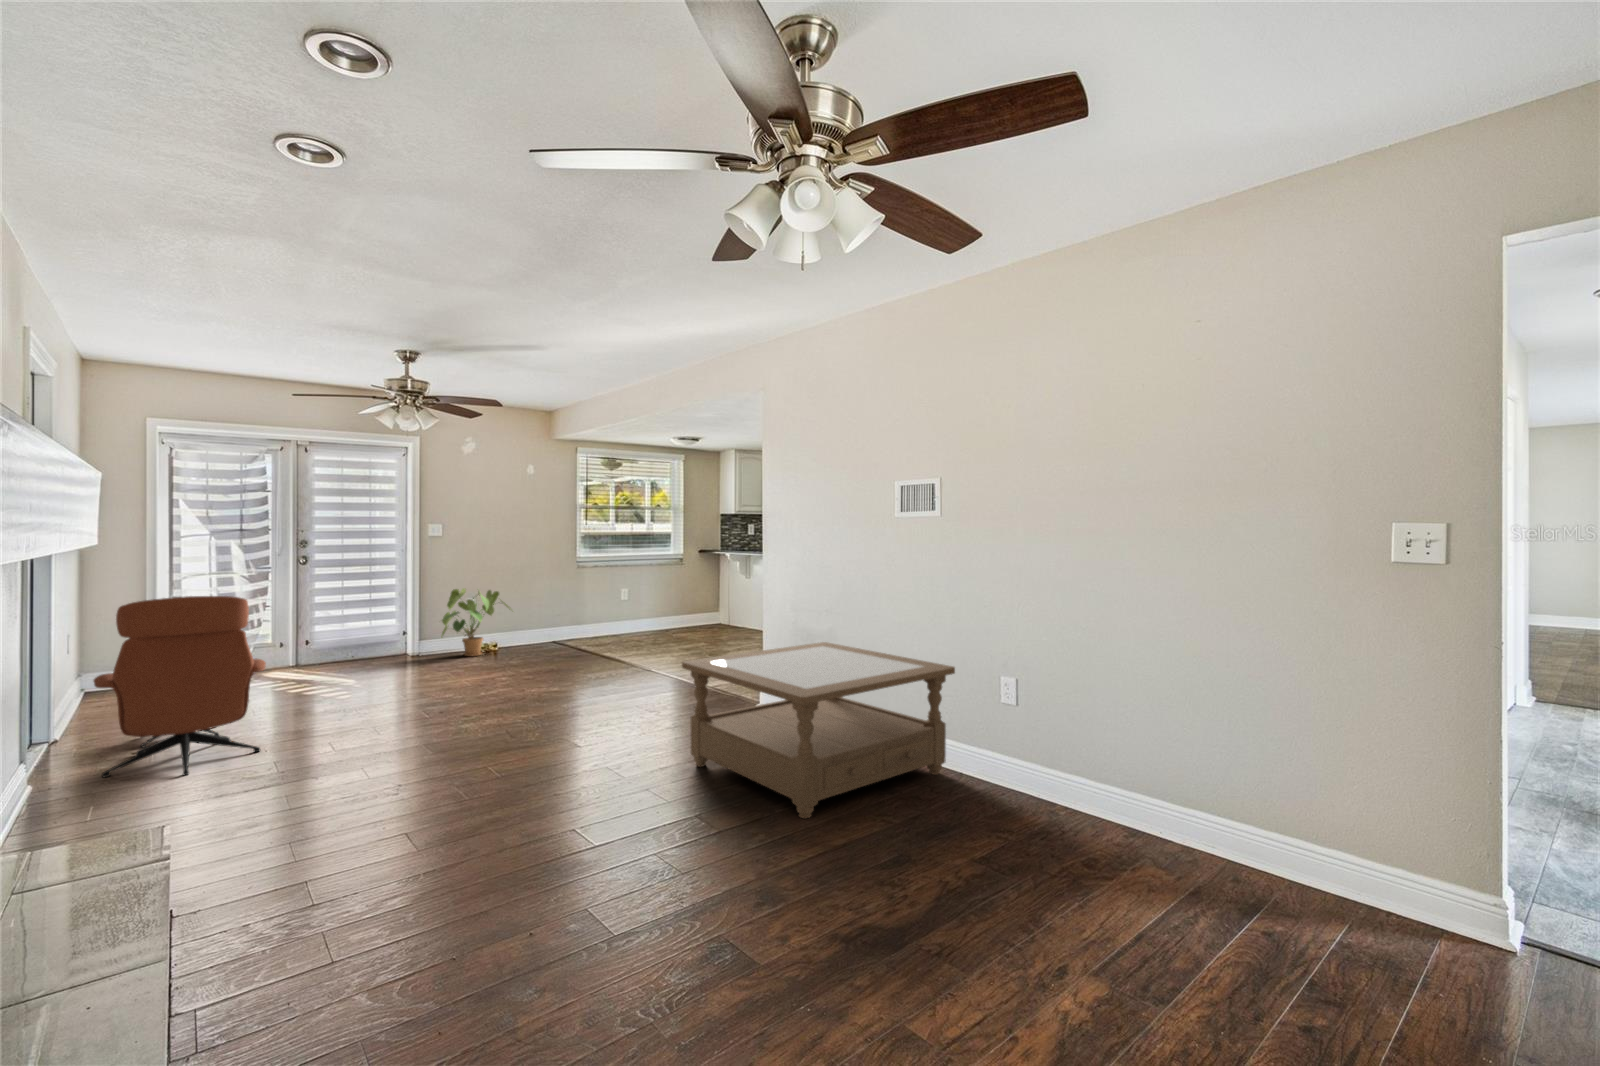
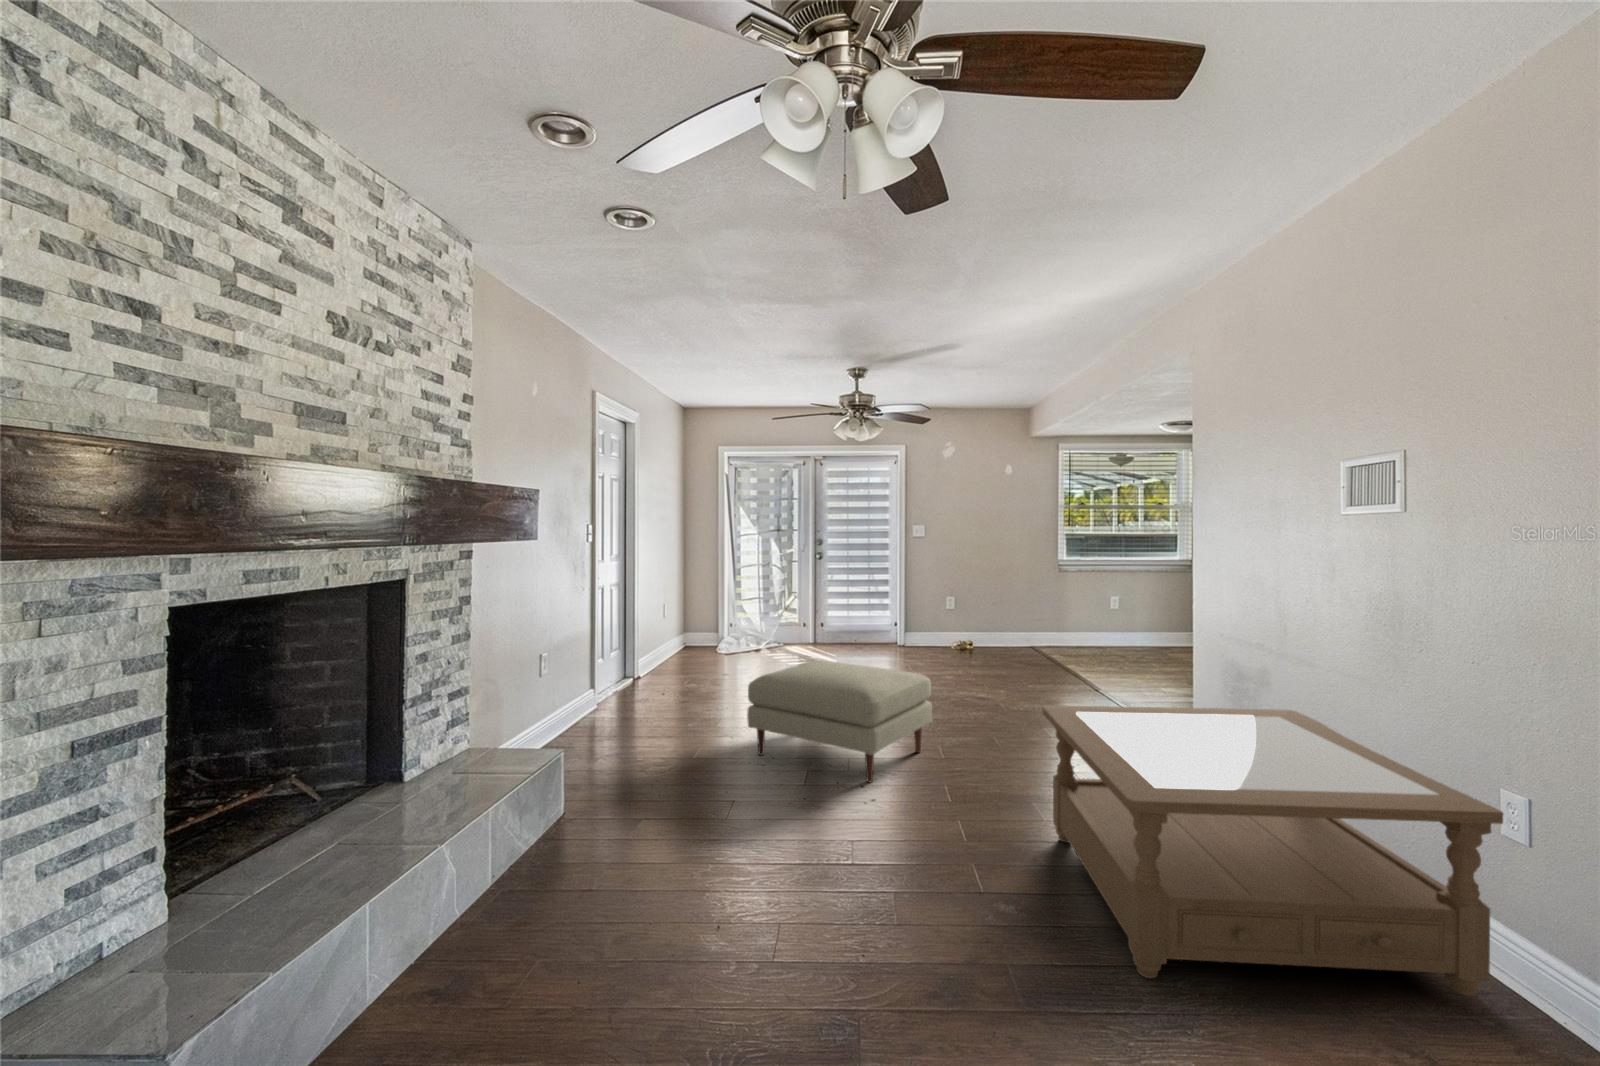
house plant: present [442,588,511,656] -> none [917,586,987,652]
lounge chair: present [94,596,266,777] -> none [632,587,734,723]
ottoman: none [340,662,541,777] -> present [747,660,932,782]

